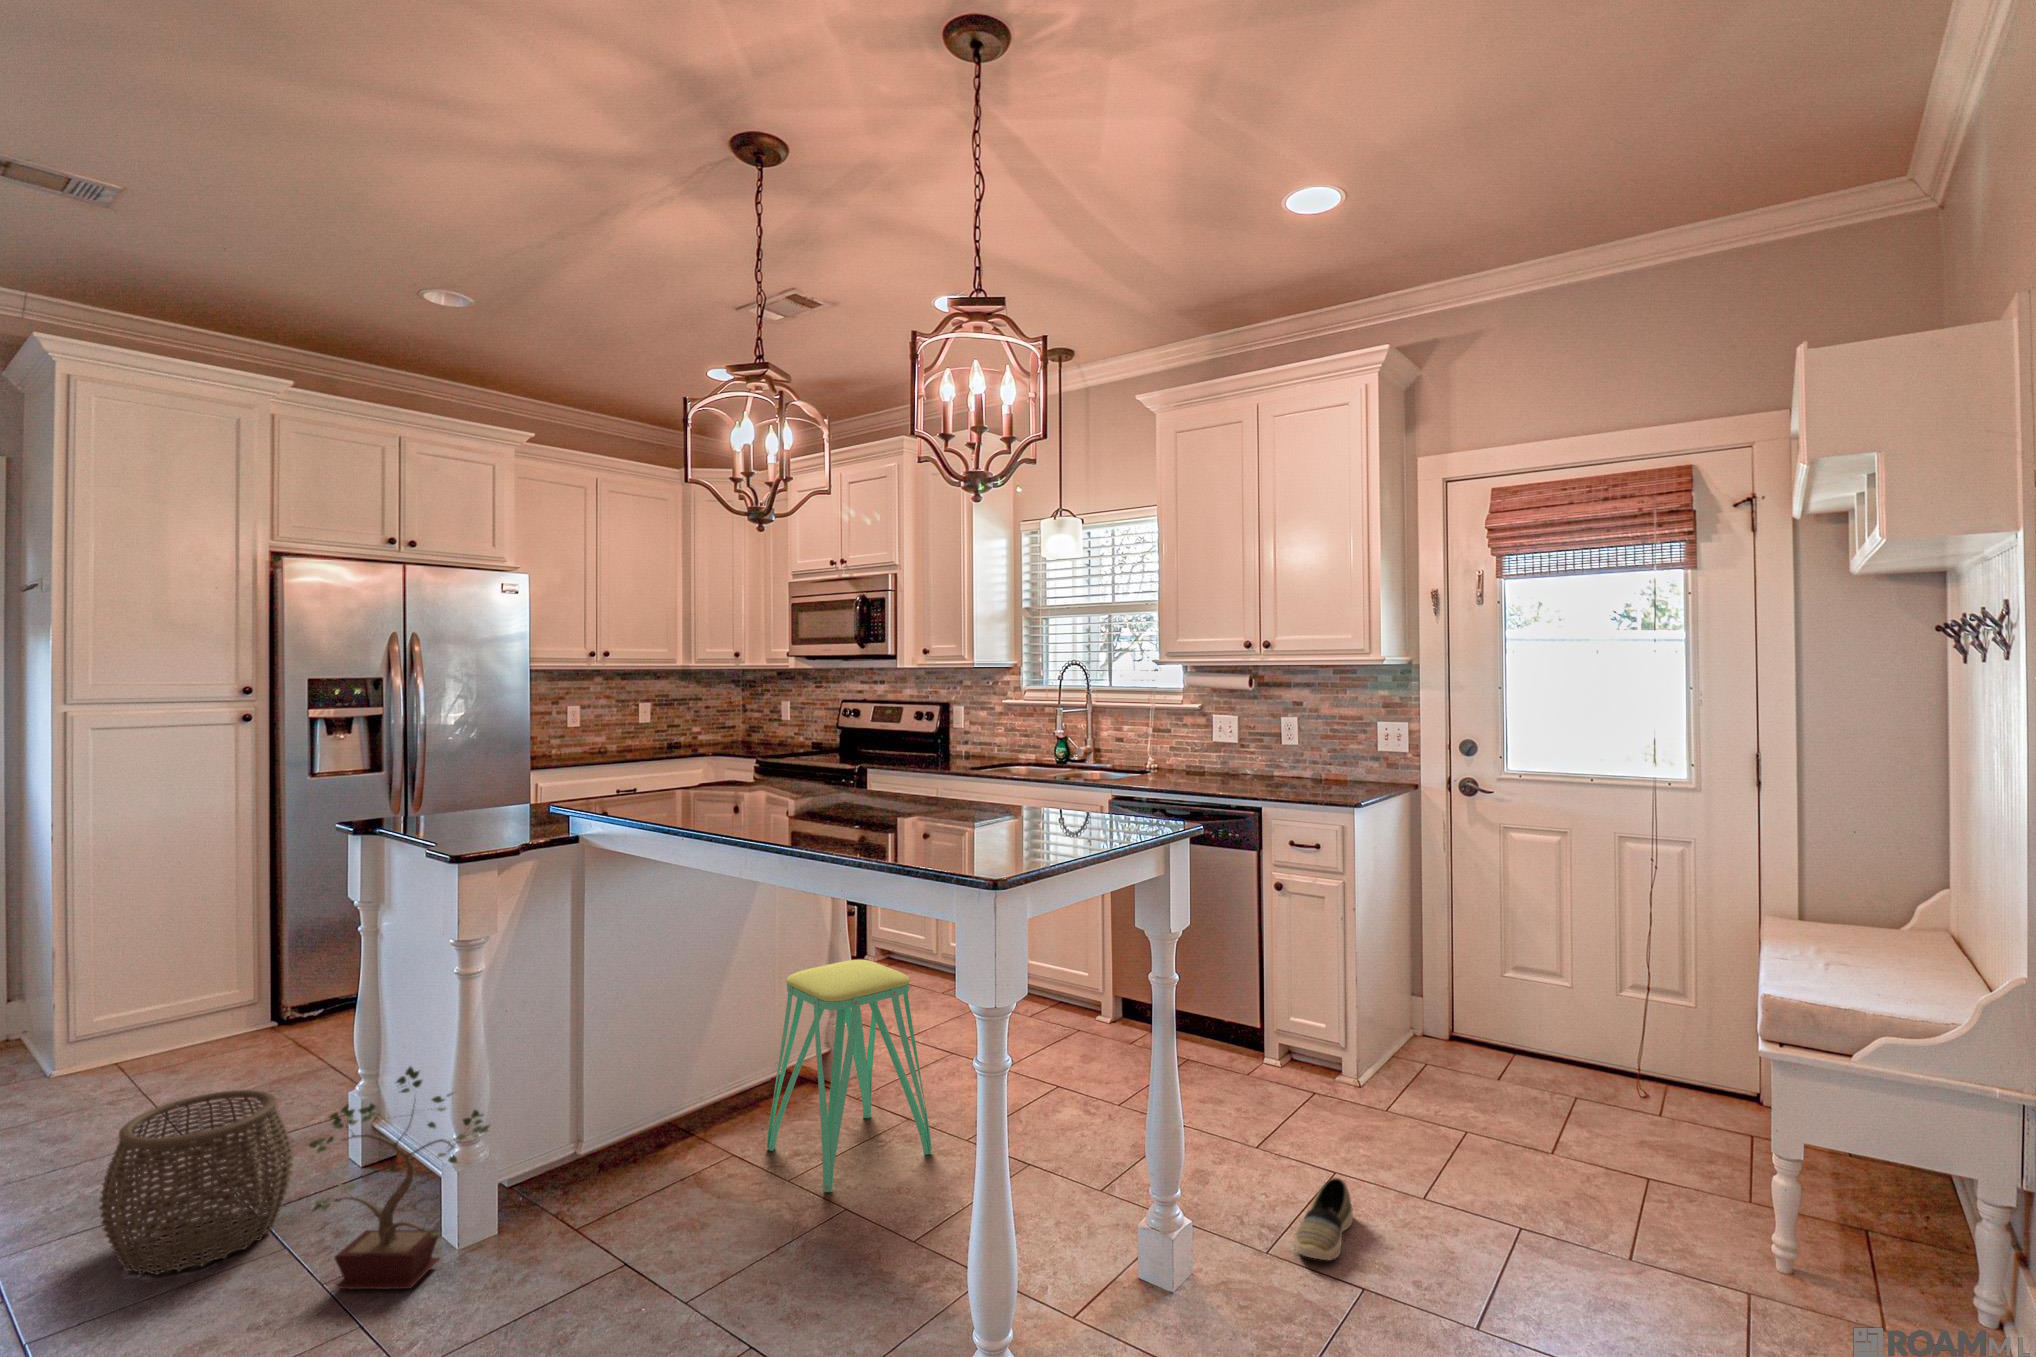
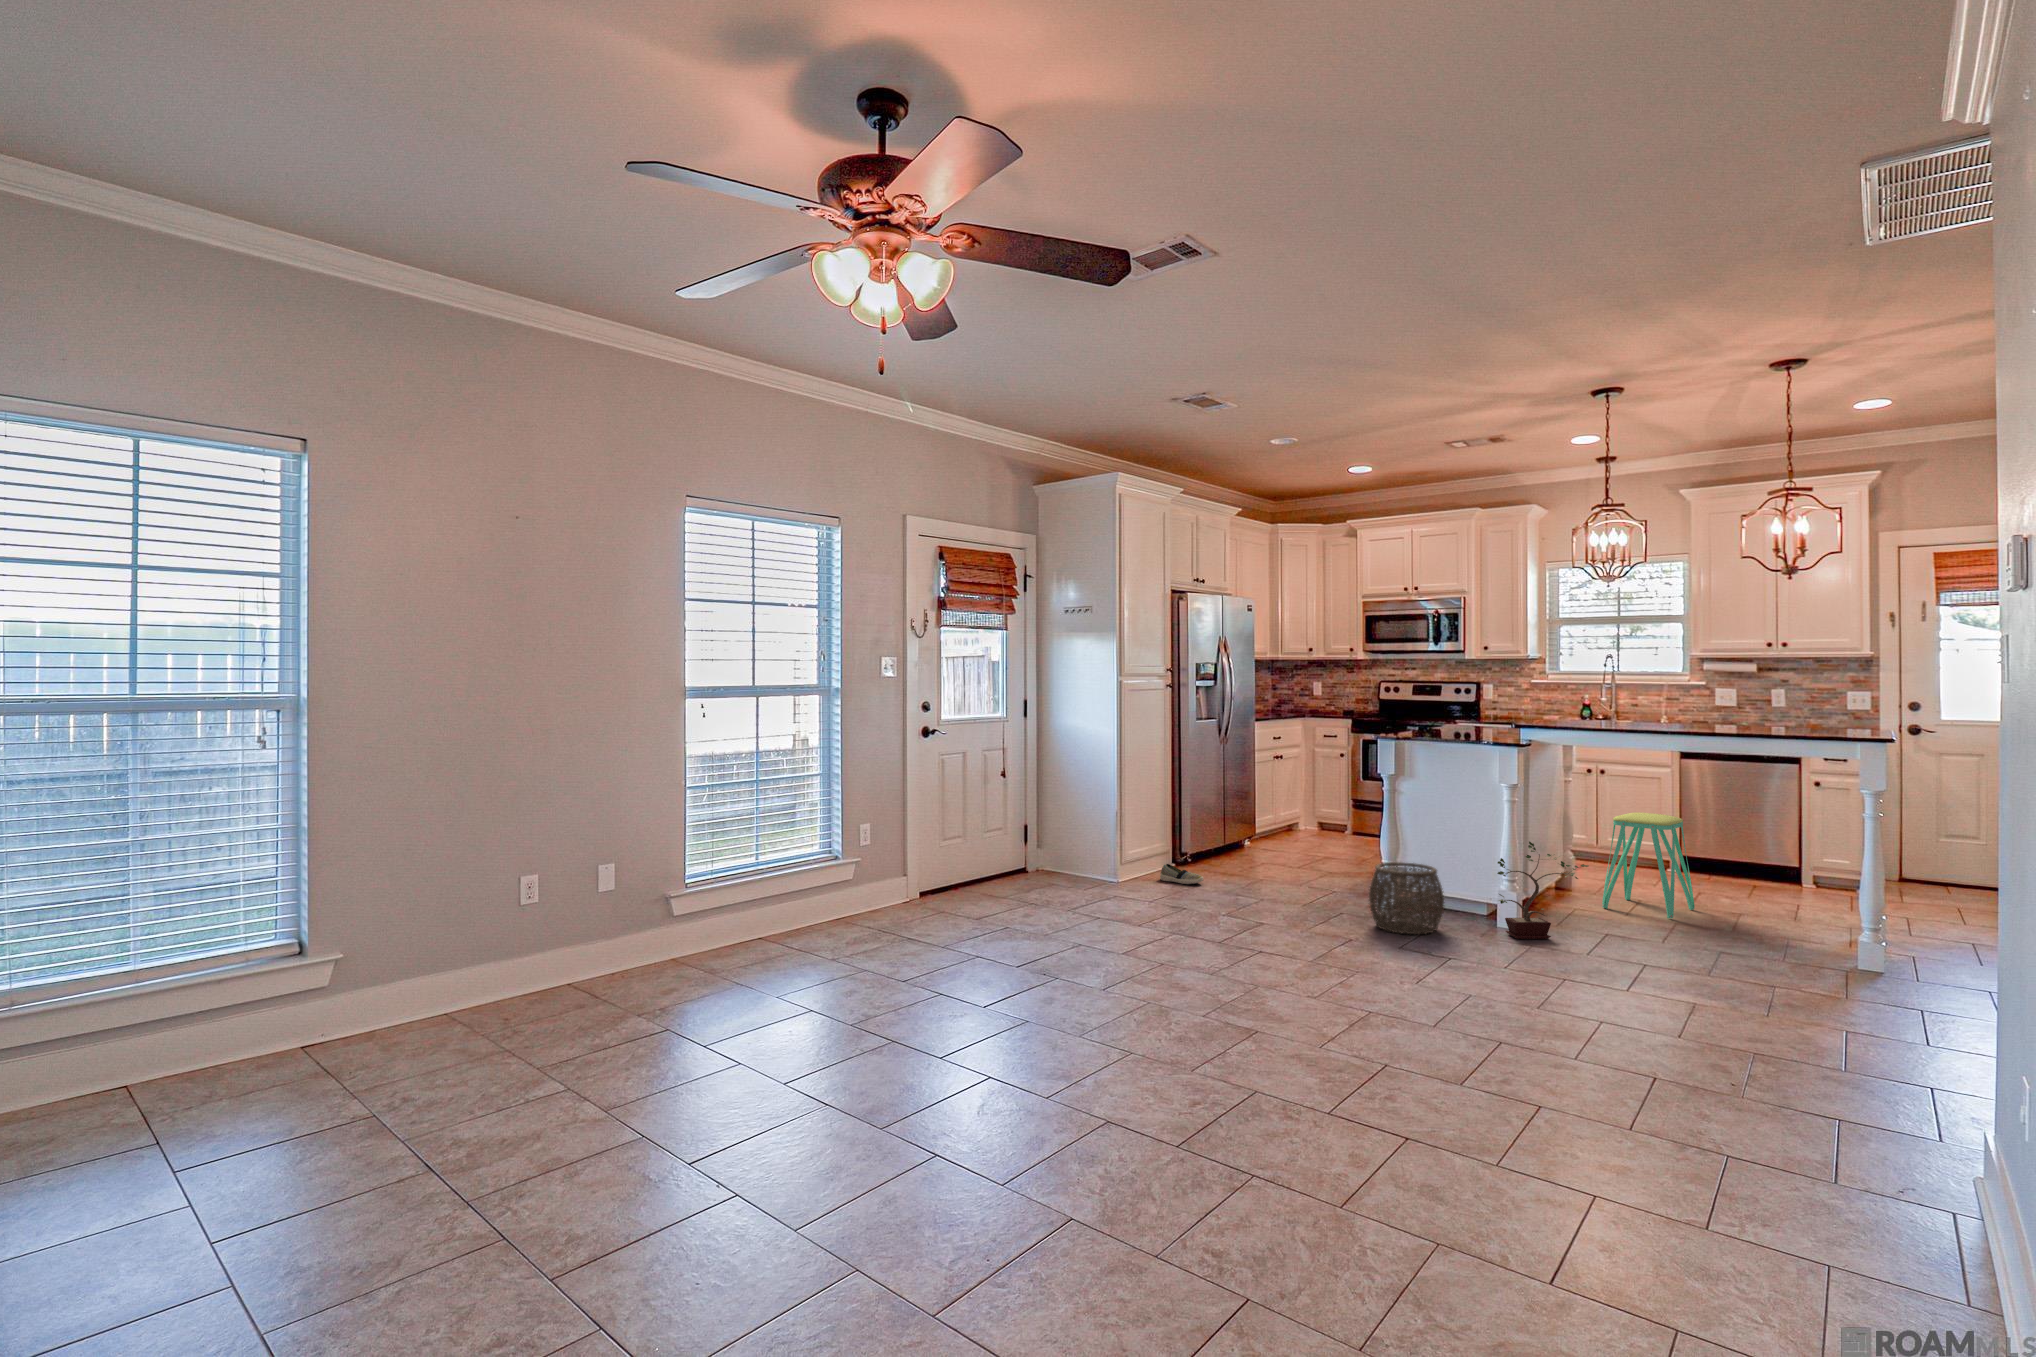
shoe: present [1295,1178,1353,1260] -> present [1160,864,1203,884]

